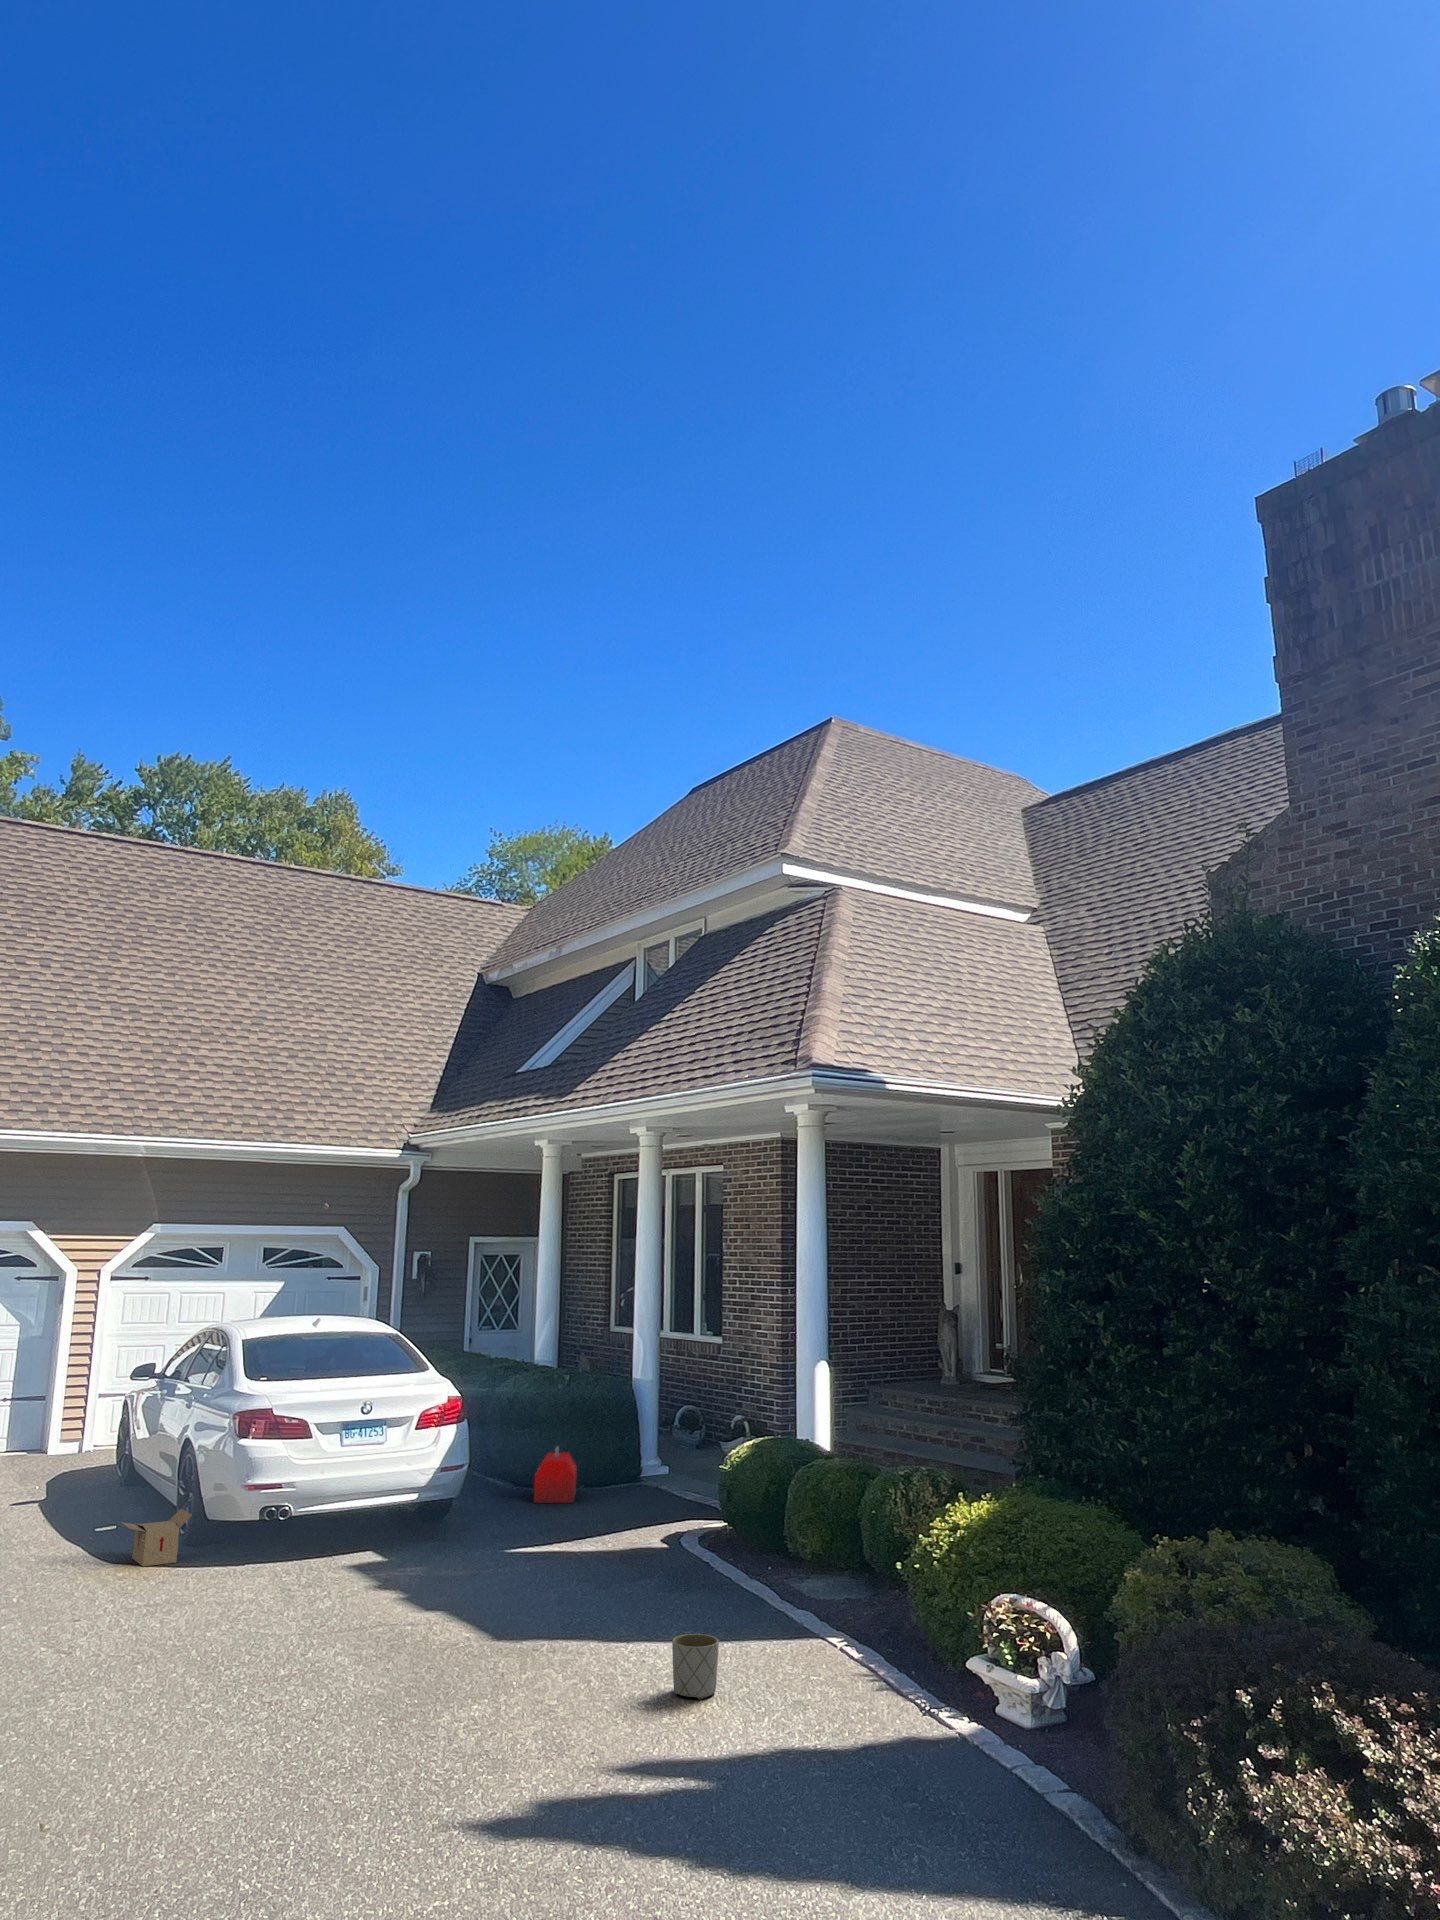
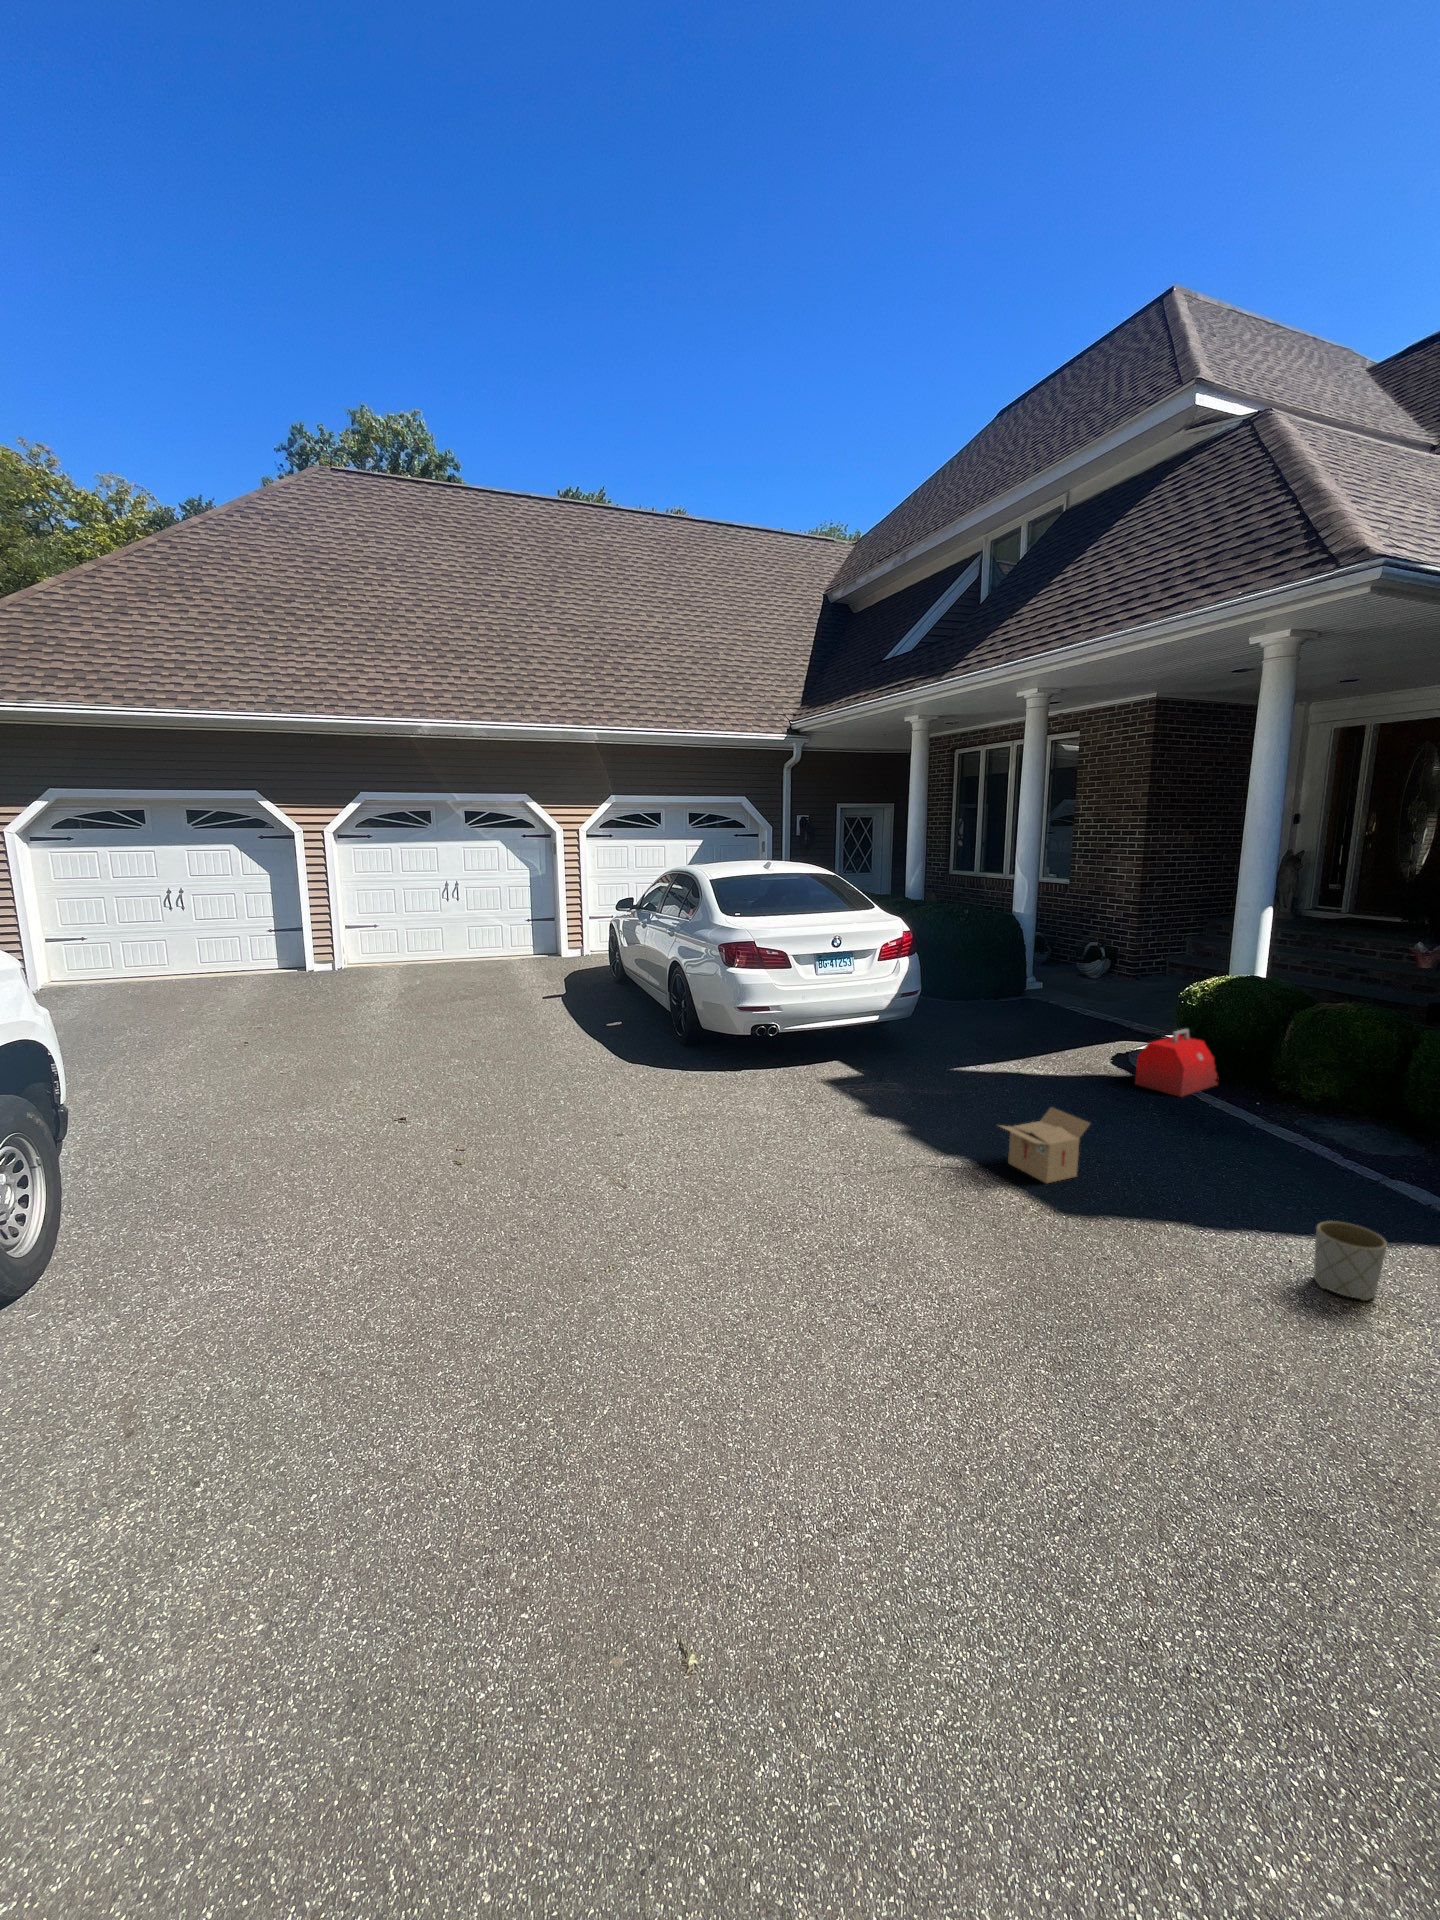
toolbox: present [534,1447,577,1503] -> present [1135,1029,1218,1097]
cardboard box: present [121,1509,192,1567] -> present [1000,1107,1090,1183]

